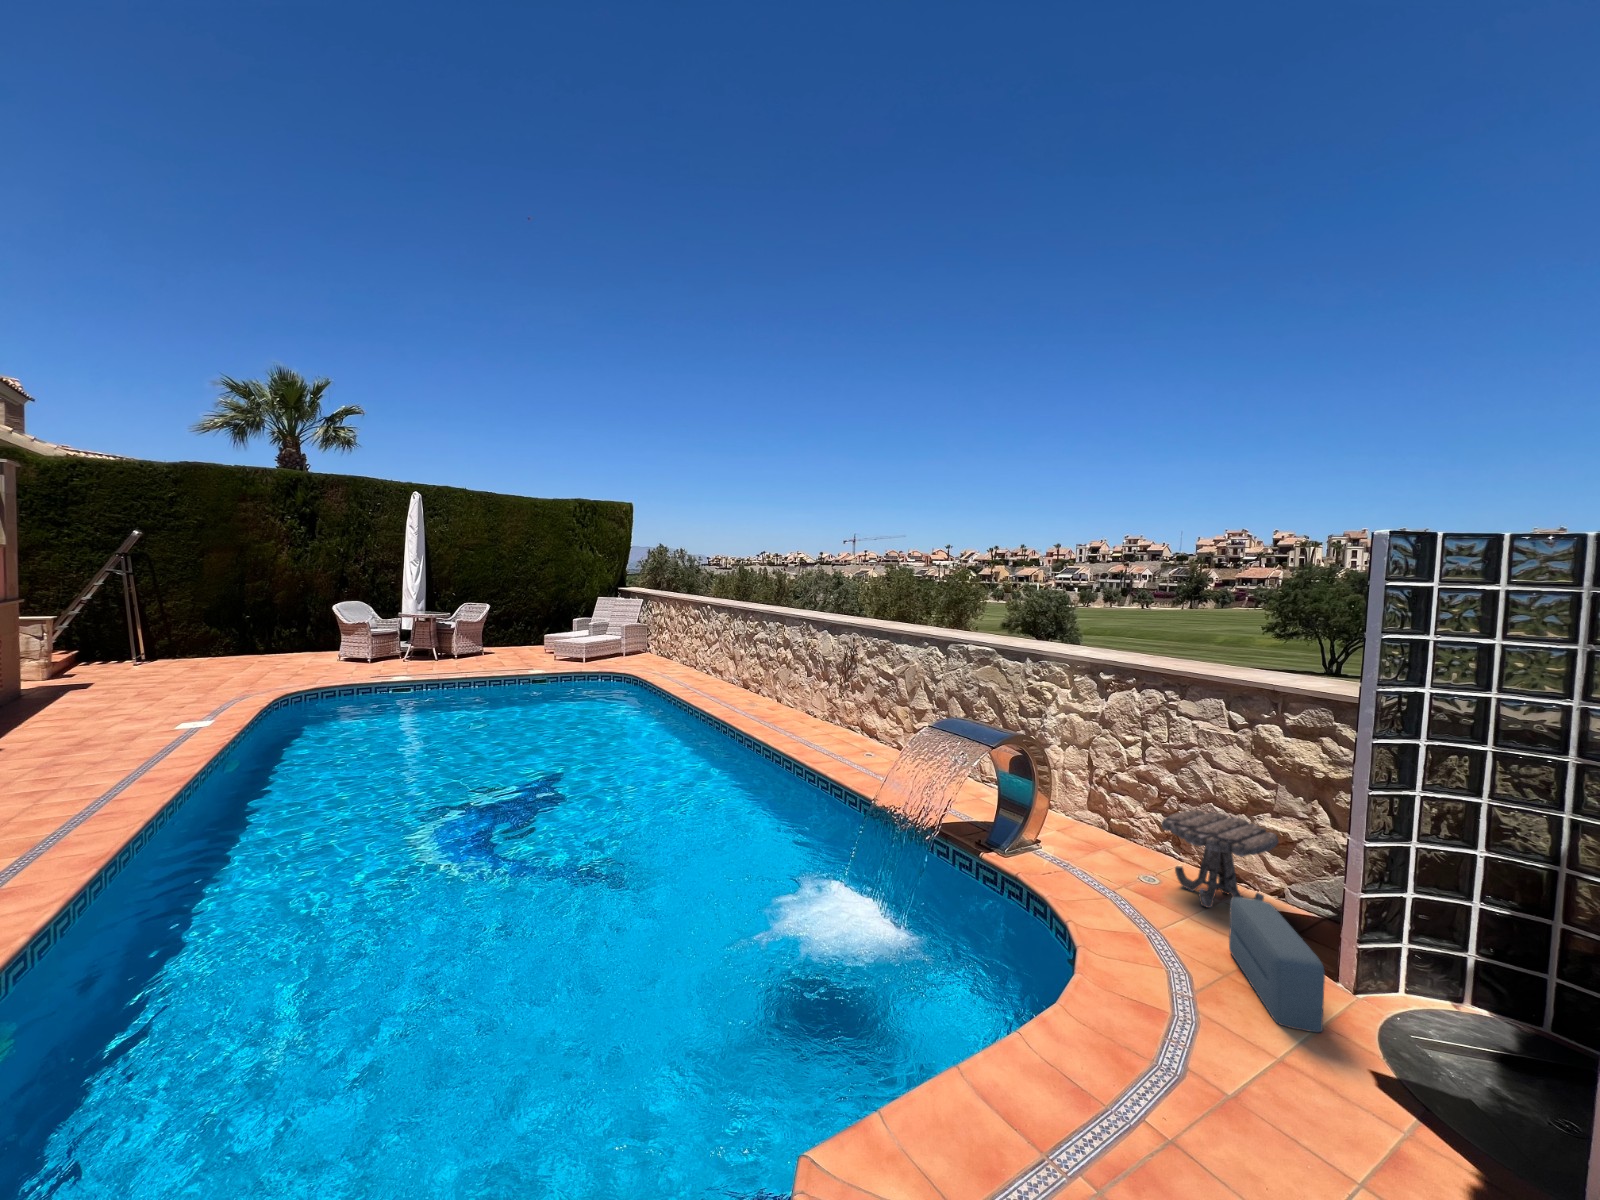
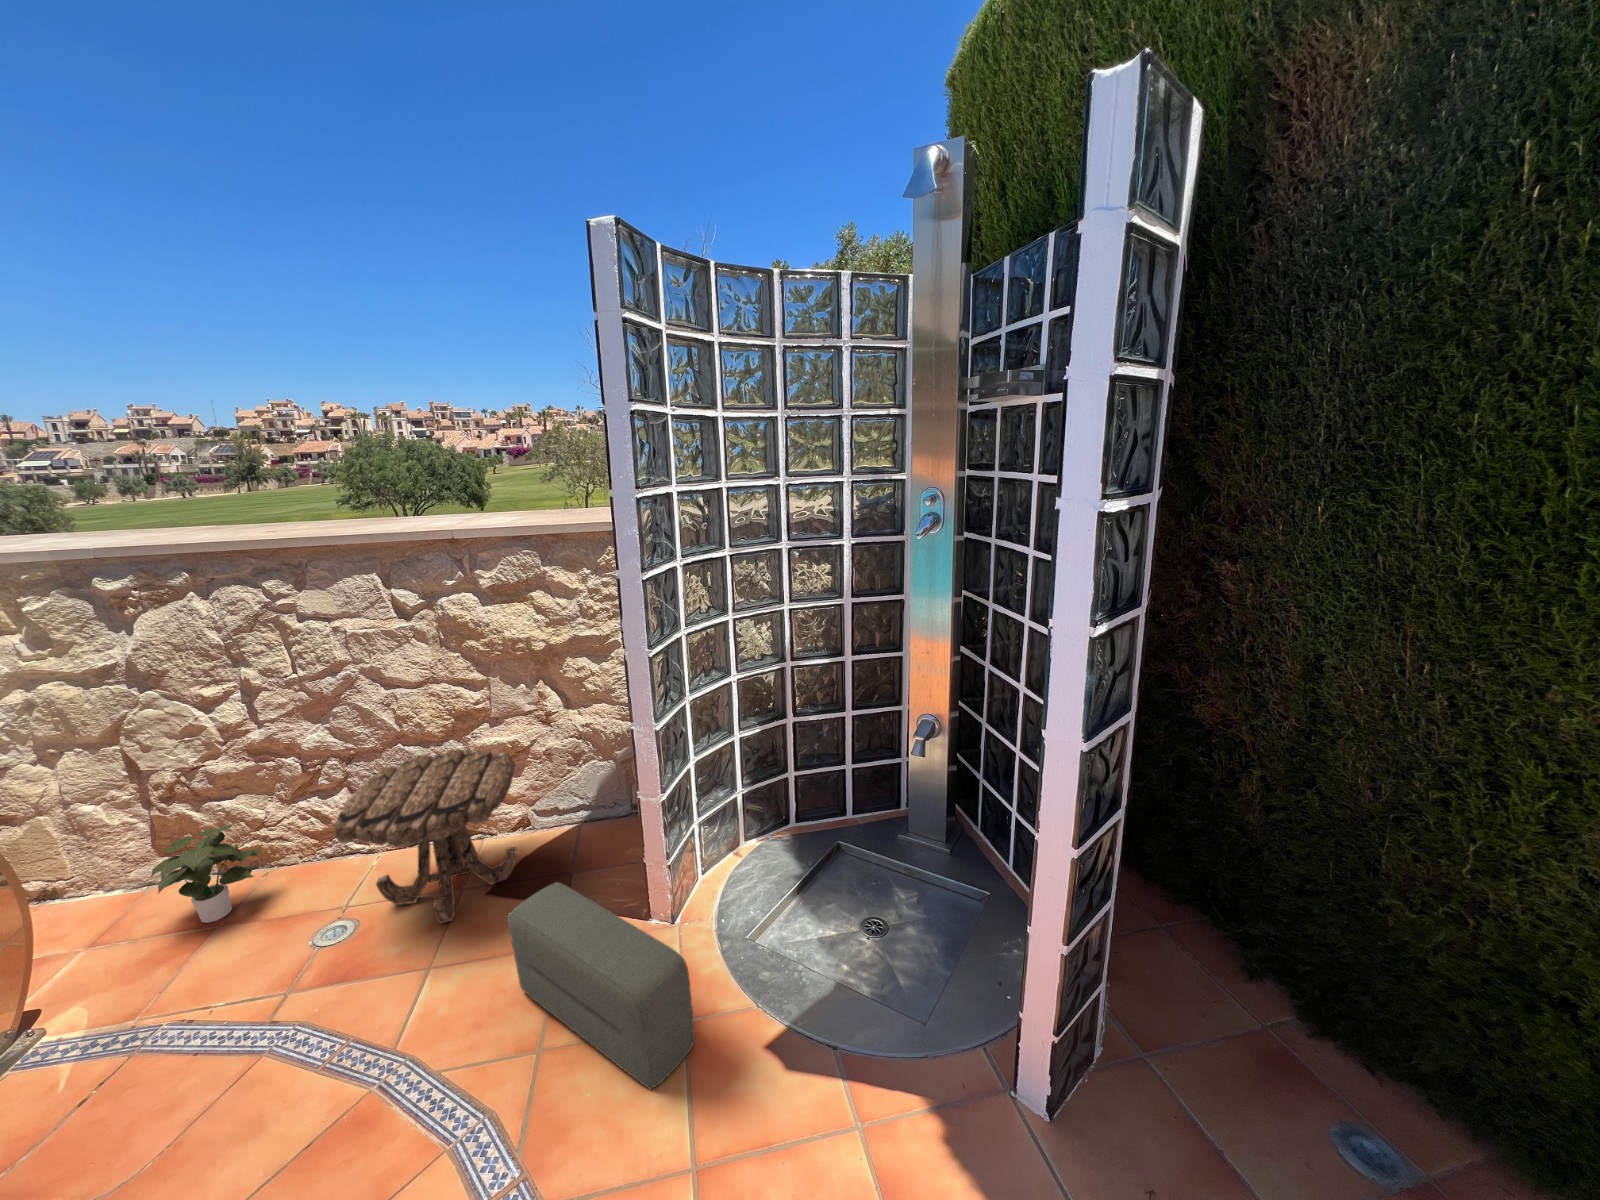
potted plant: none [1083,802,1129,849] -> present [151,825,261,923]

